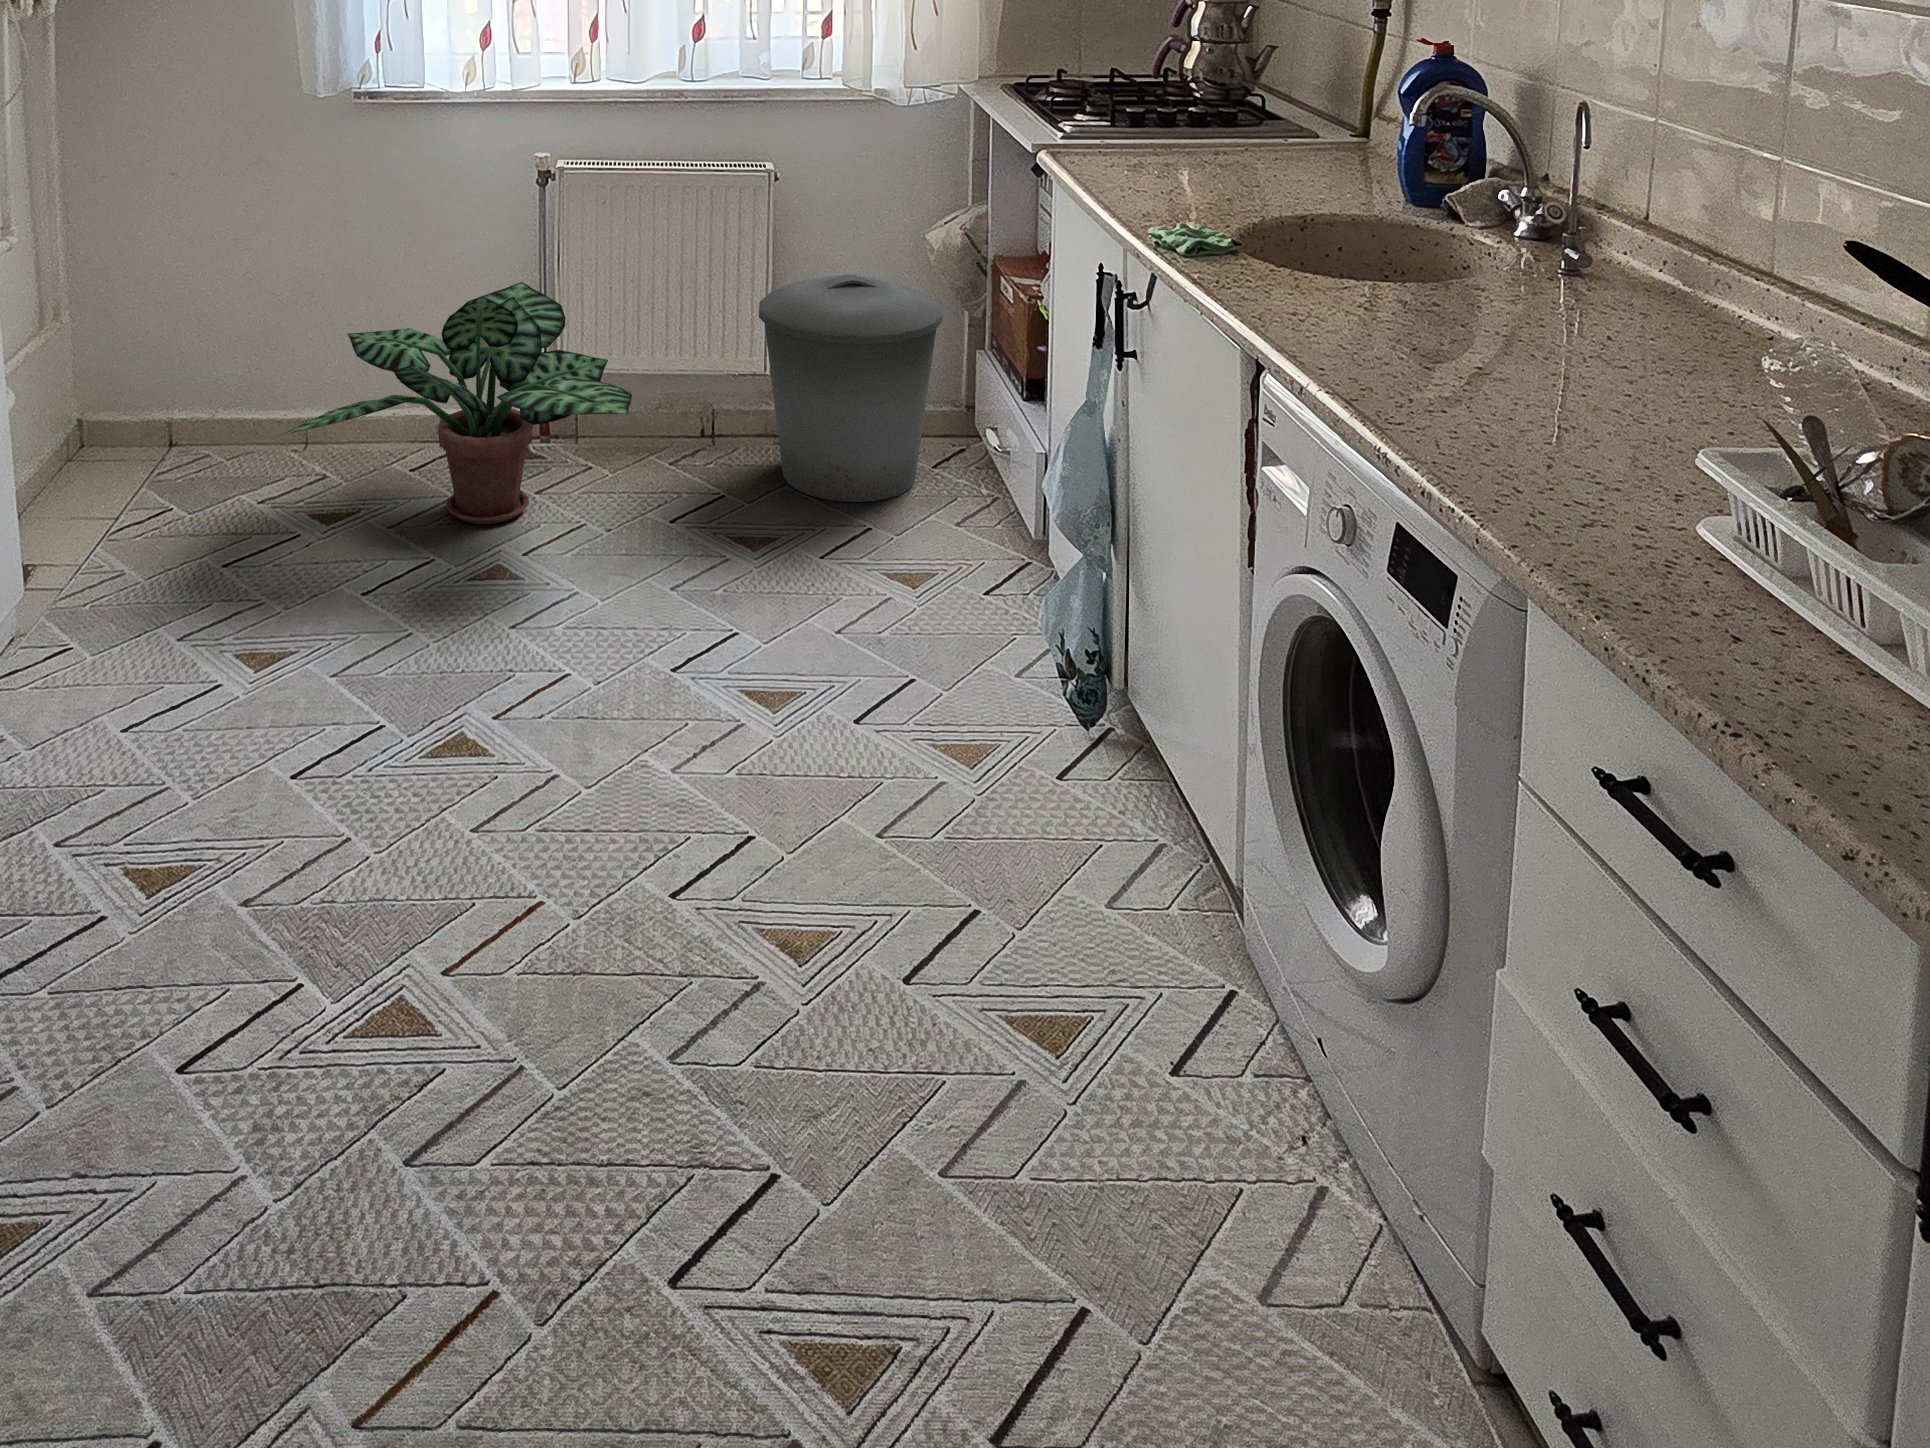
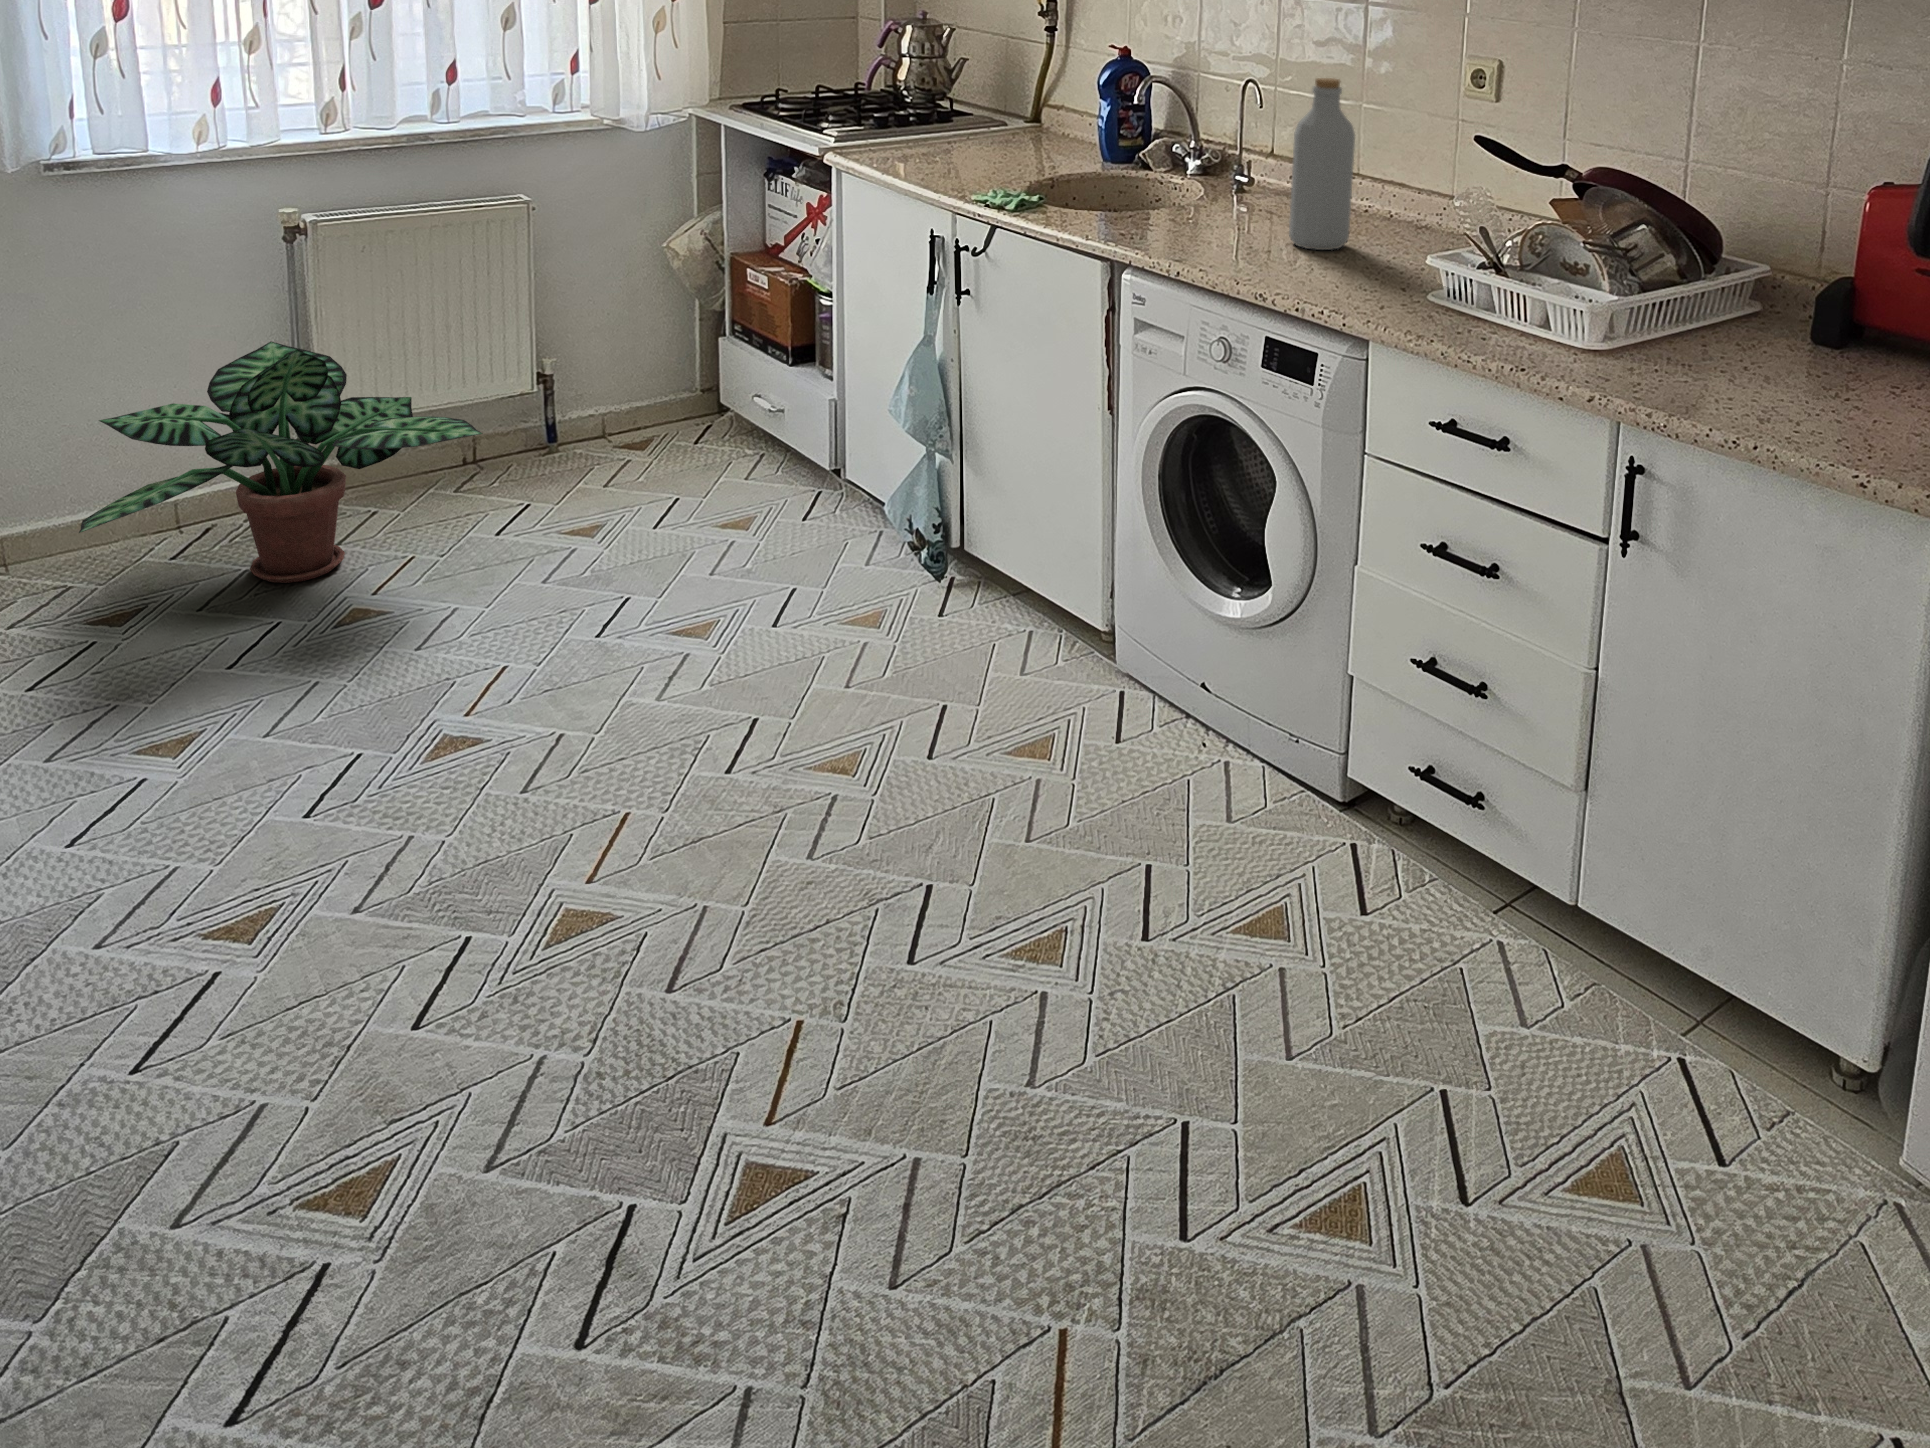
bottle: none [1553,107,1680,394] -> present [1289,78,1355,250]
trash can: present [759,274,943,502] -> none [539,285,711,487]

